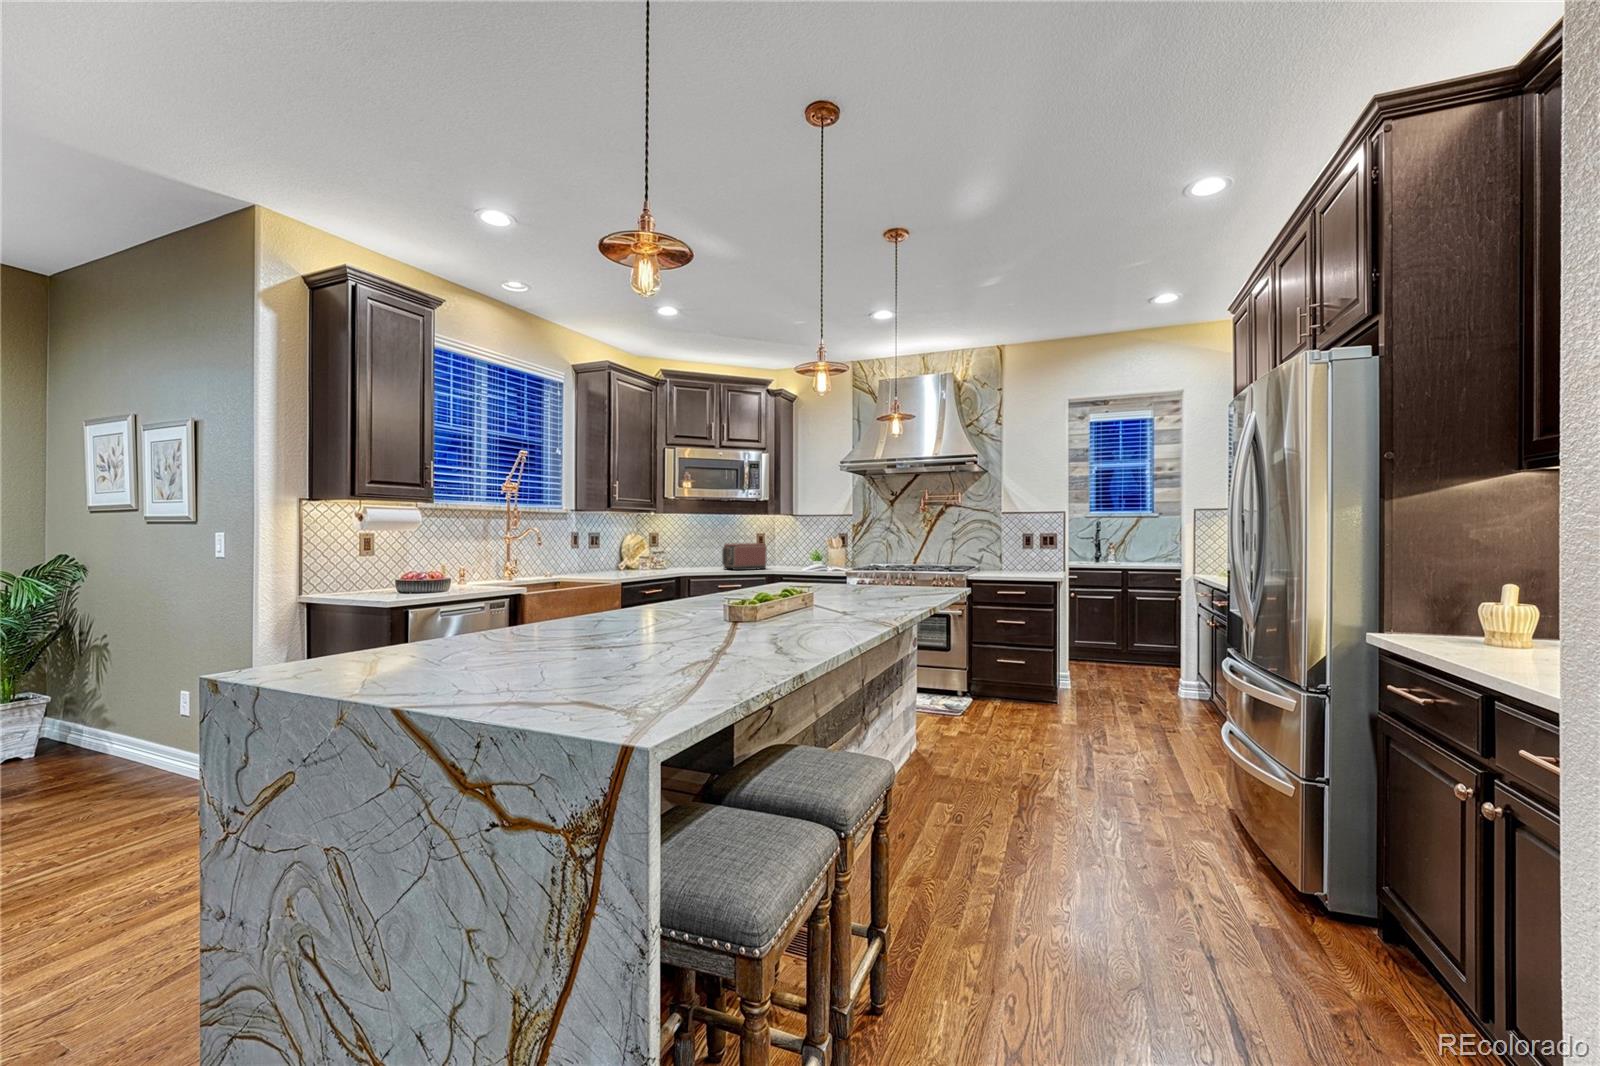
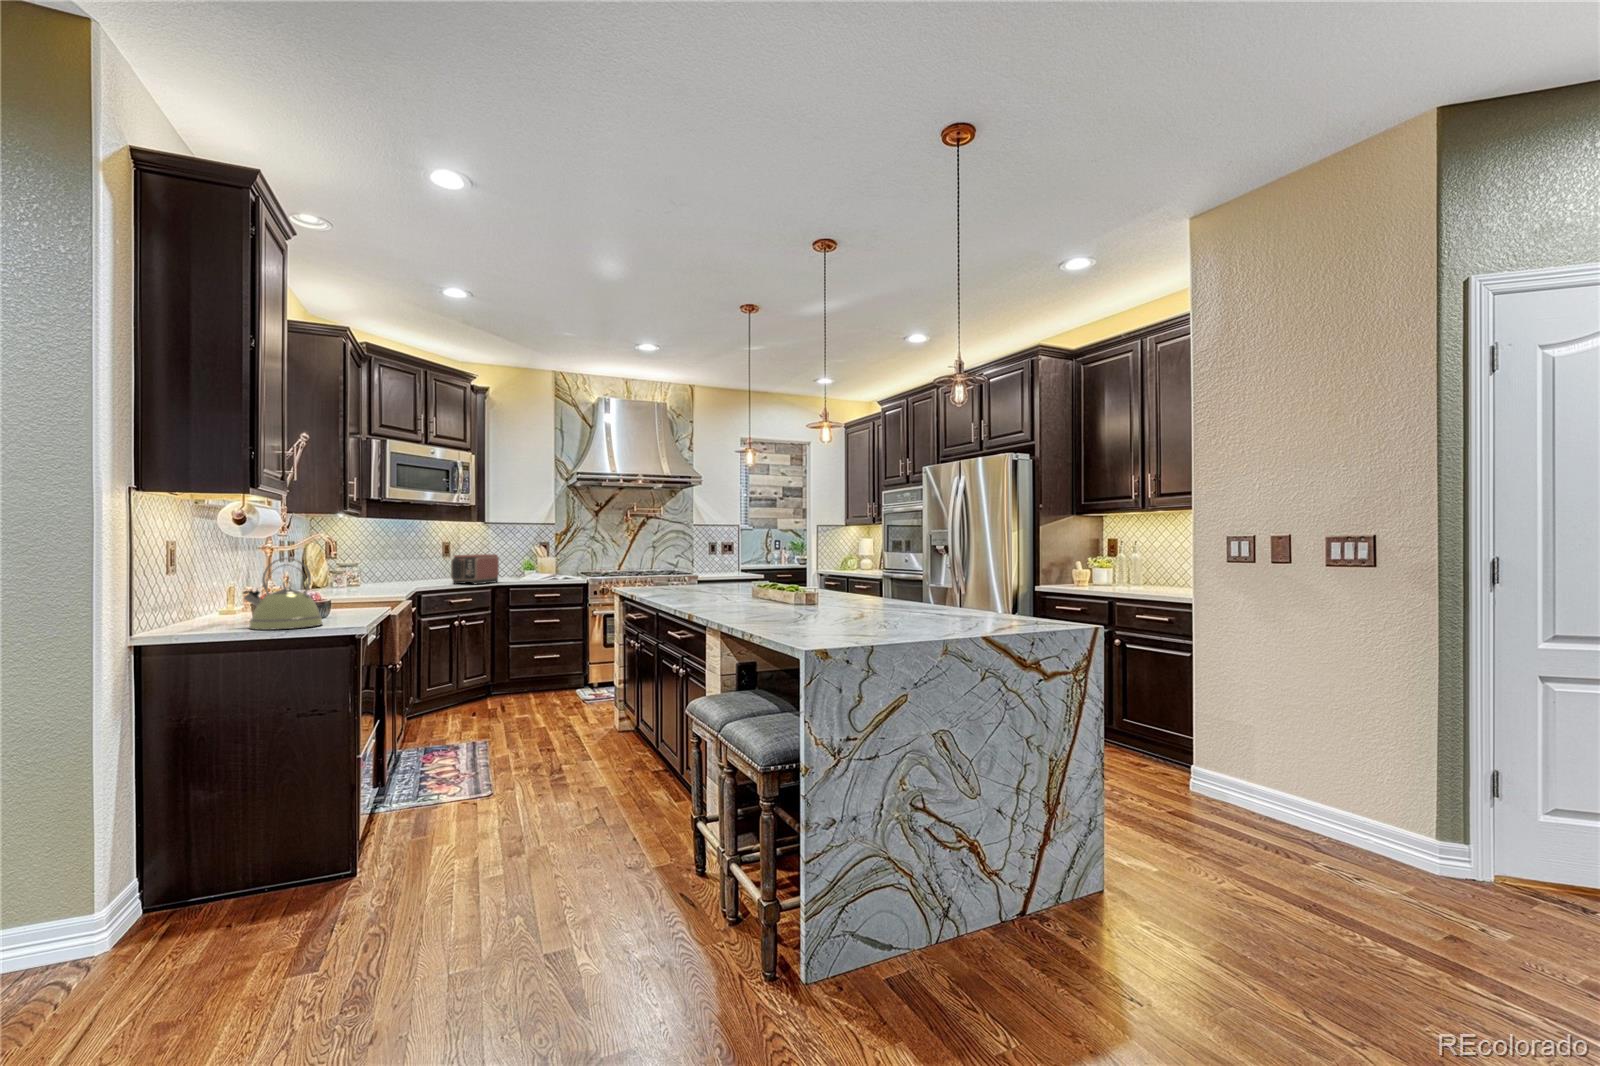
kettle: none [368,544,421,597] -> present [243,558,323,630]

